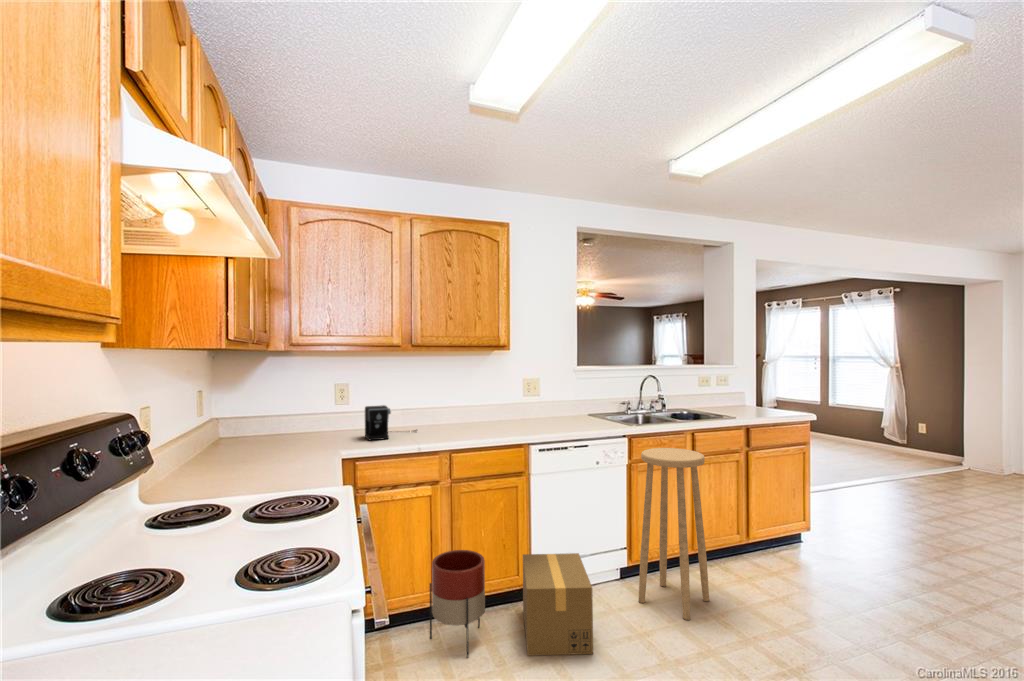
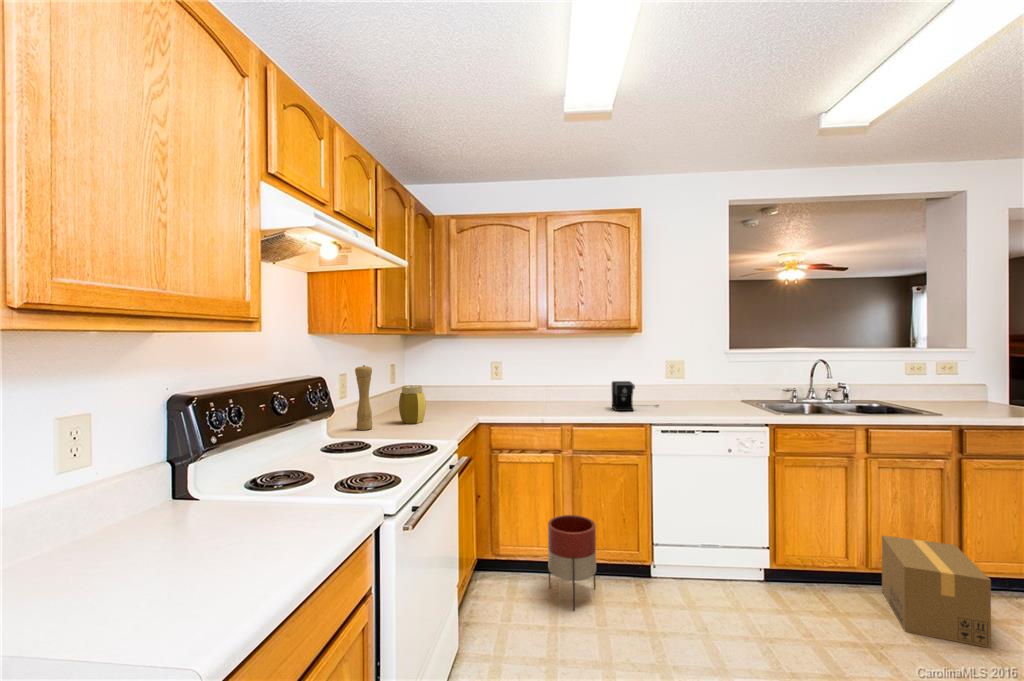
pepper mill: none [182,393,209,483] -> present [355,365,372,430]
coffee maker: present [365,405,417,440] -> present [612,381,658,411]
jar: none [240,417,278,468] -> present [399,385,426,424]
stool: present [639,448,709,620] -> none [774,442,869,637]
cardboard box: present [523,553,593,656] -> present [882,536,991,648]

